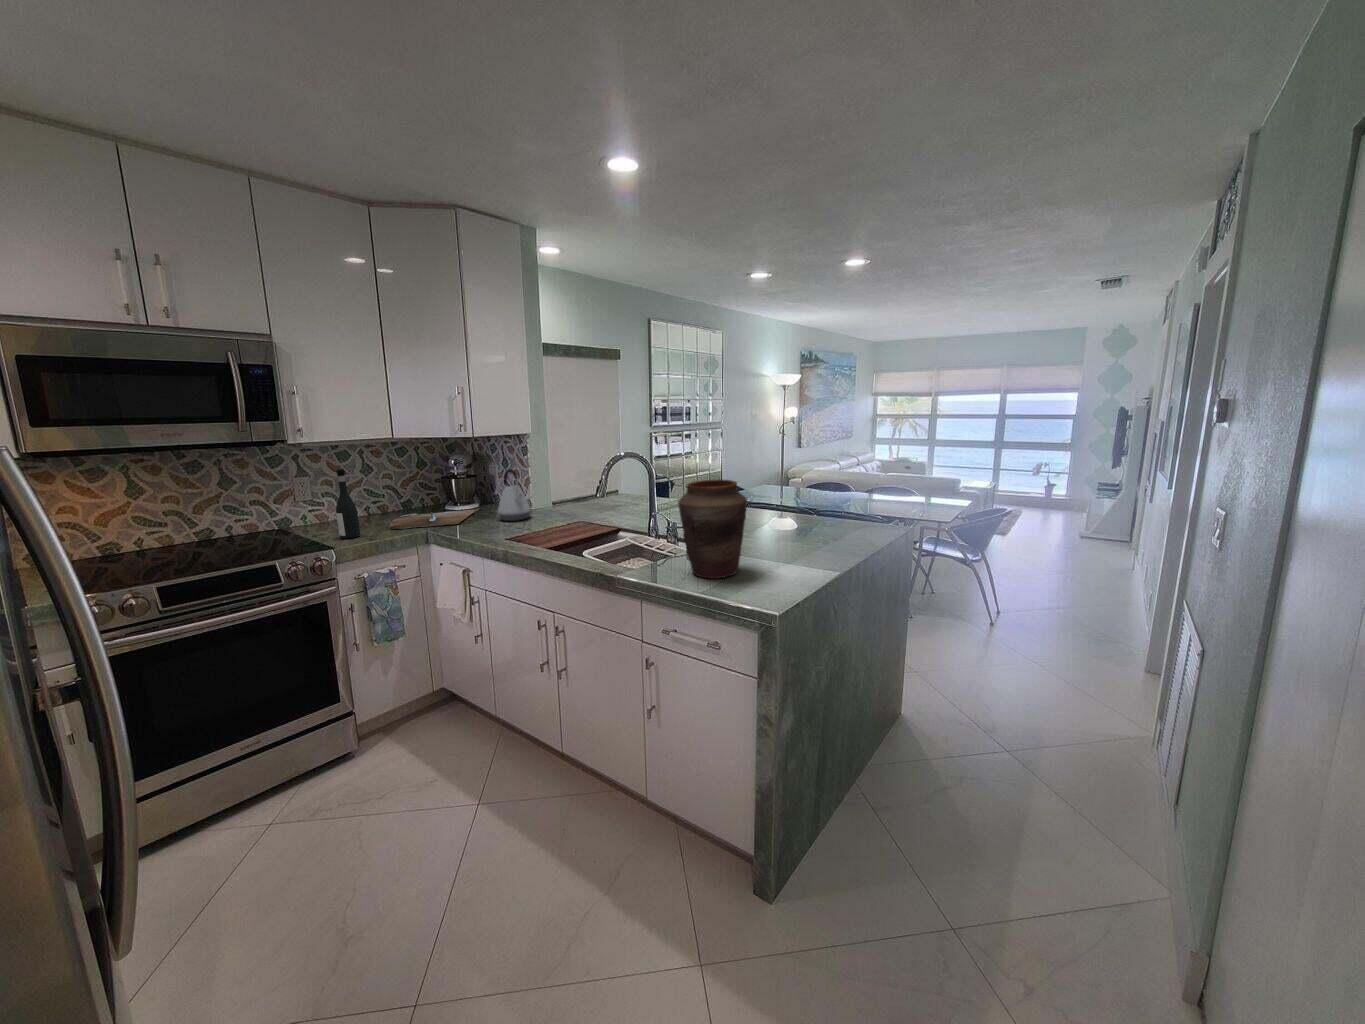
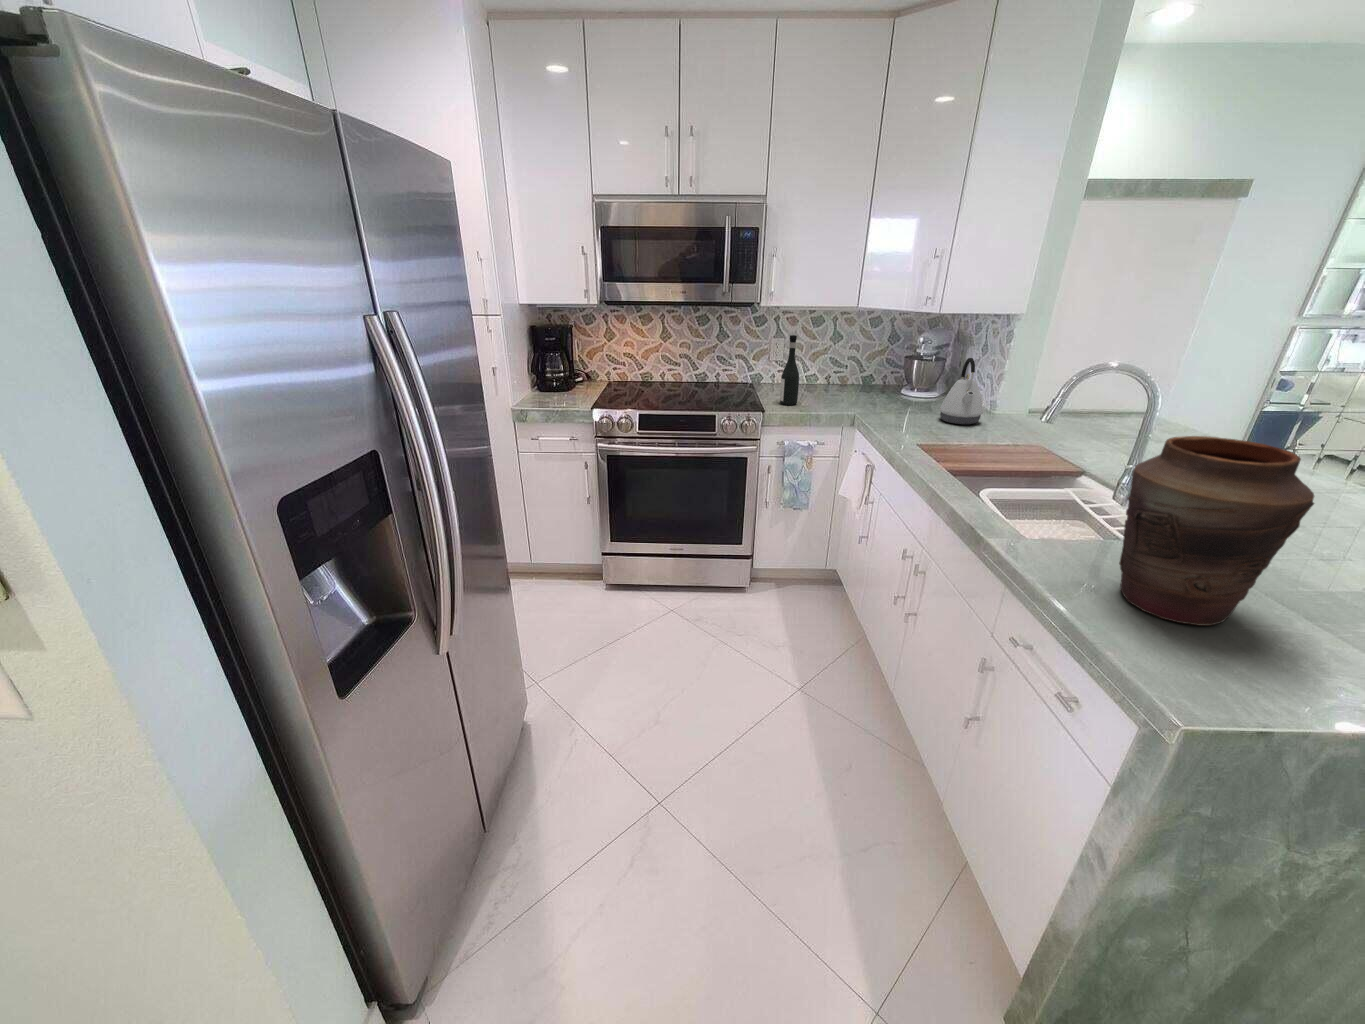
cutting board: present [390,510,475,529] -> none [827,391,928,412]

